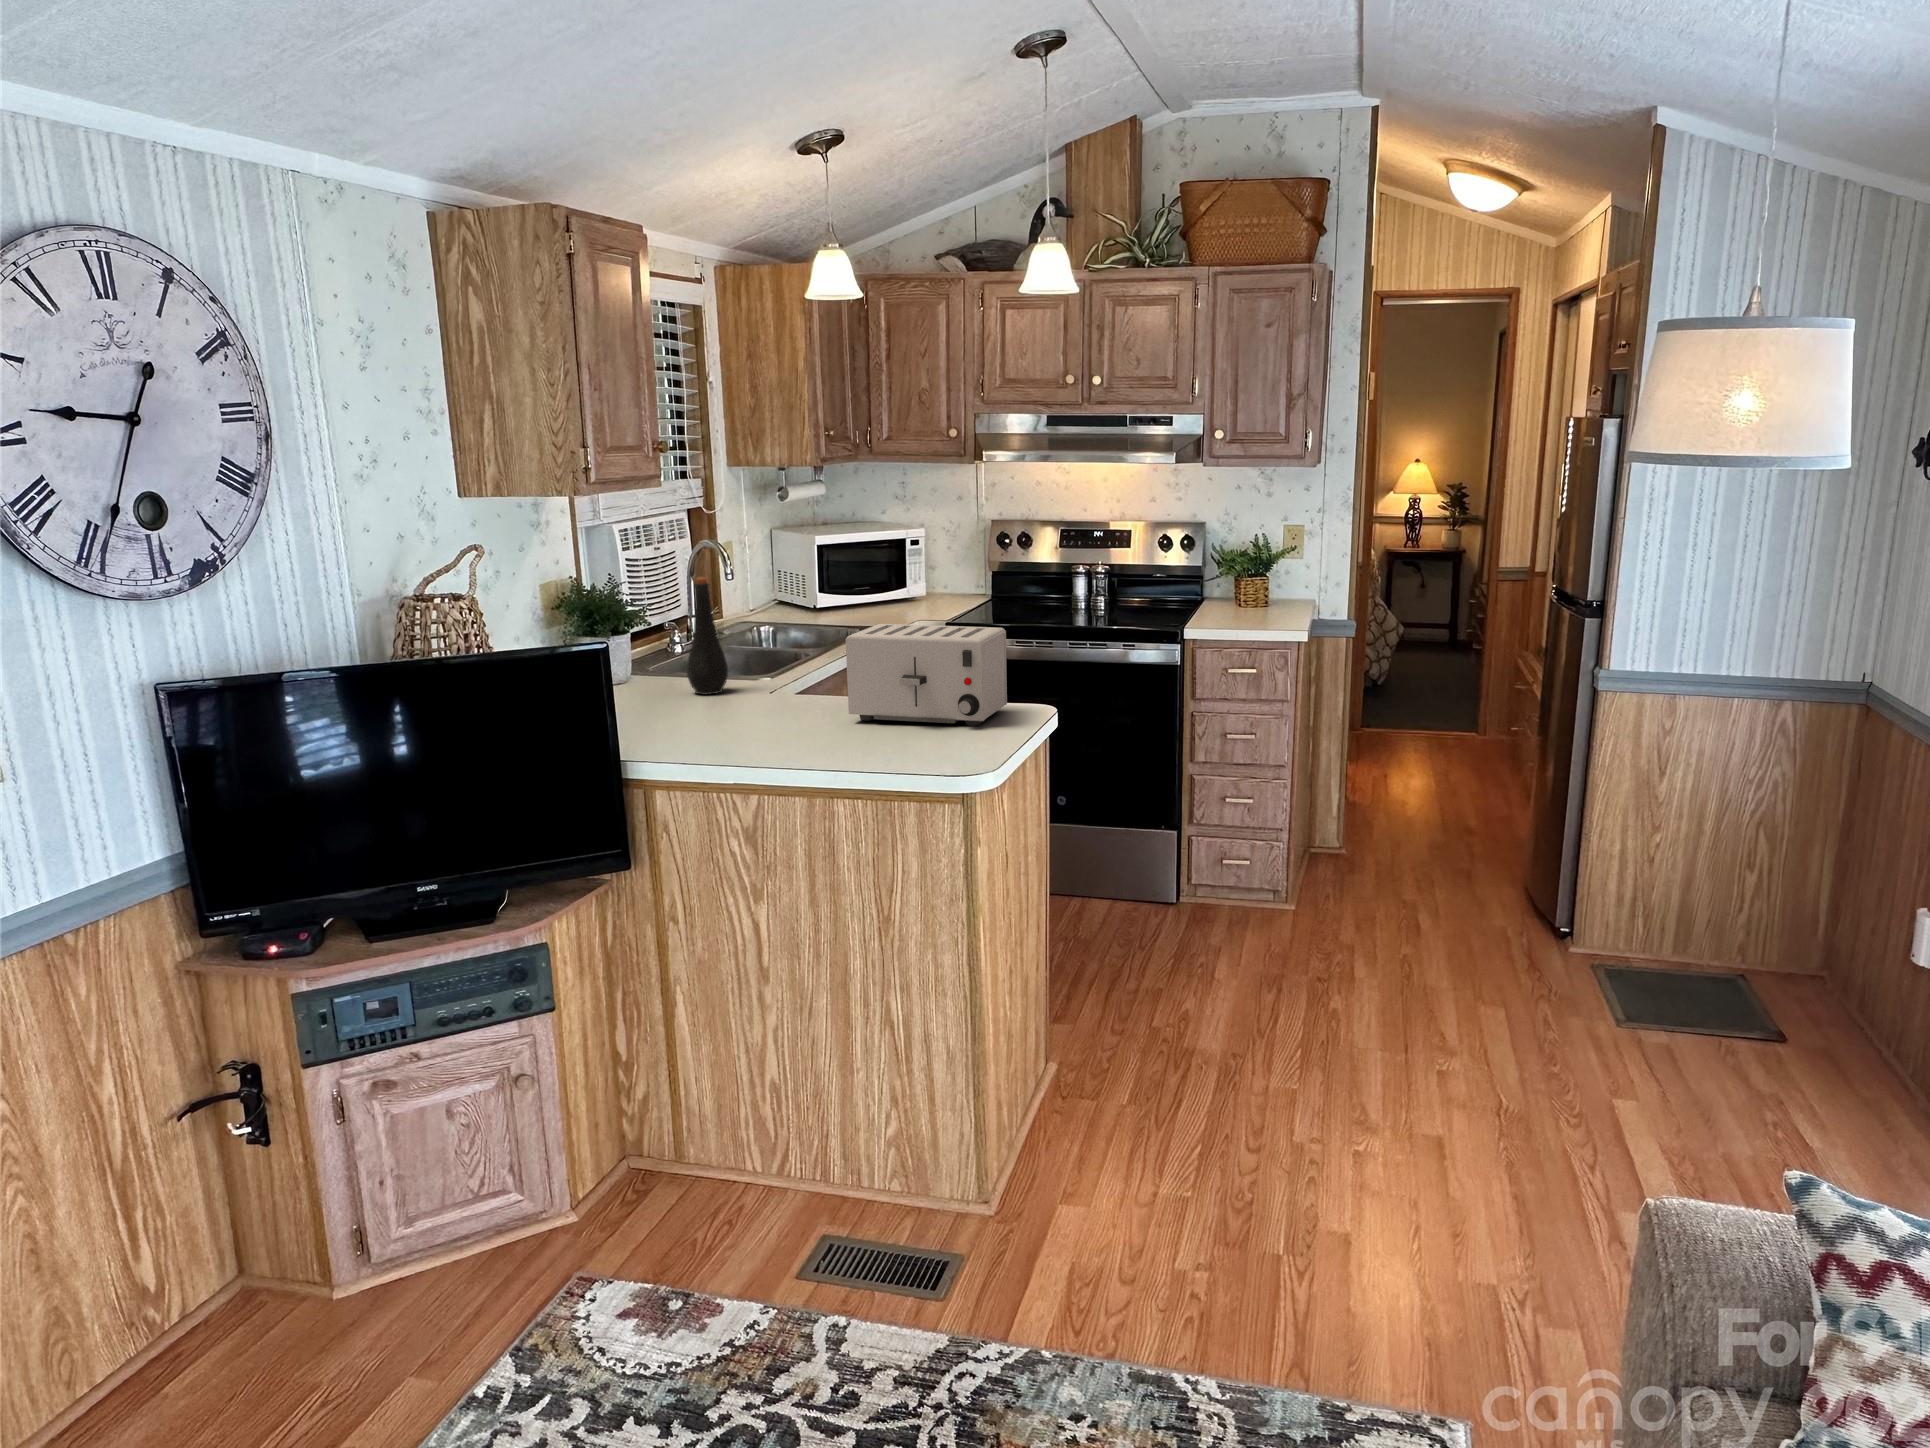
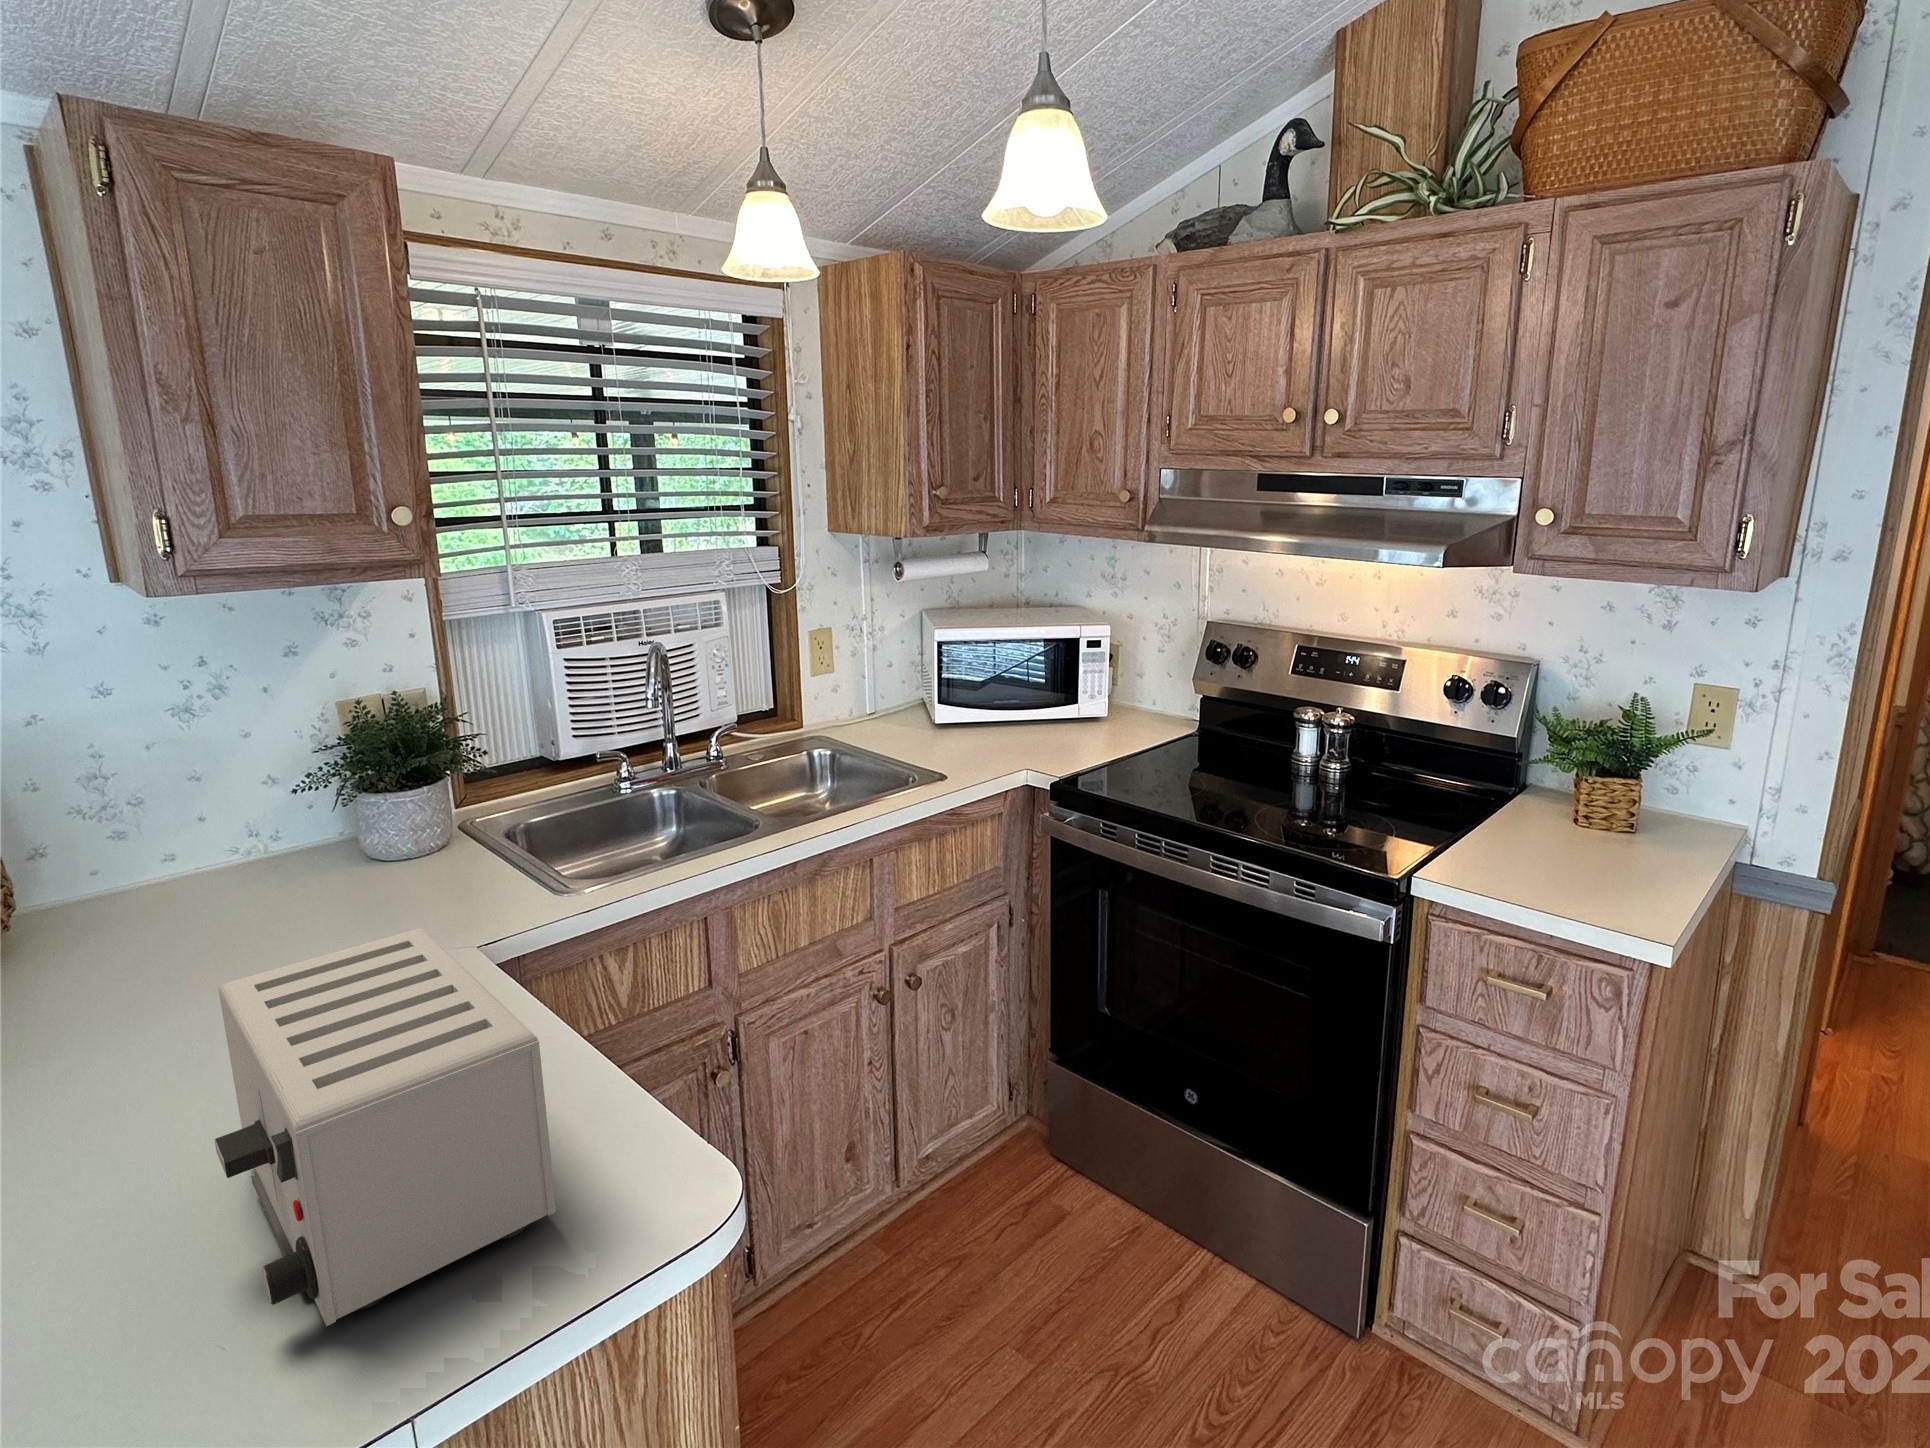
bottle: present [687,577,728,695] -> none [384,738,461,932]

